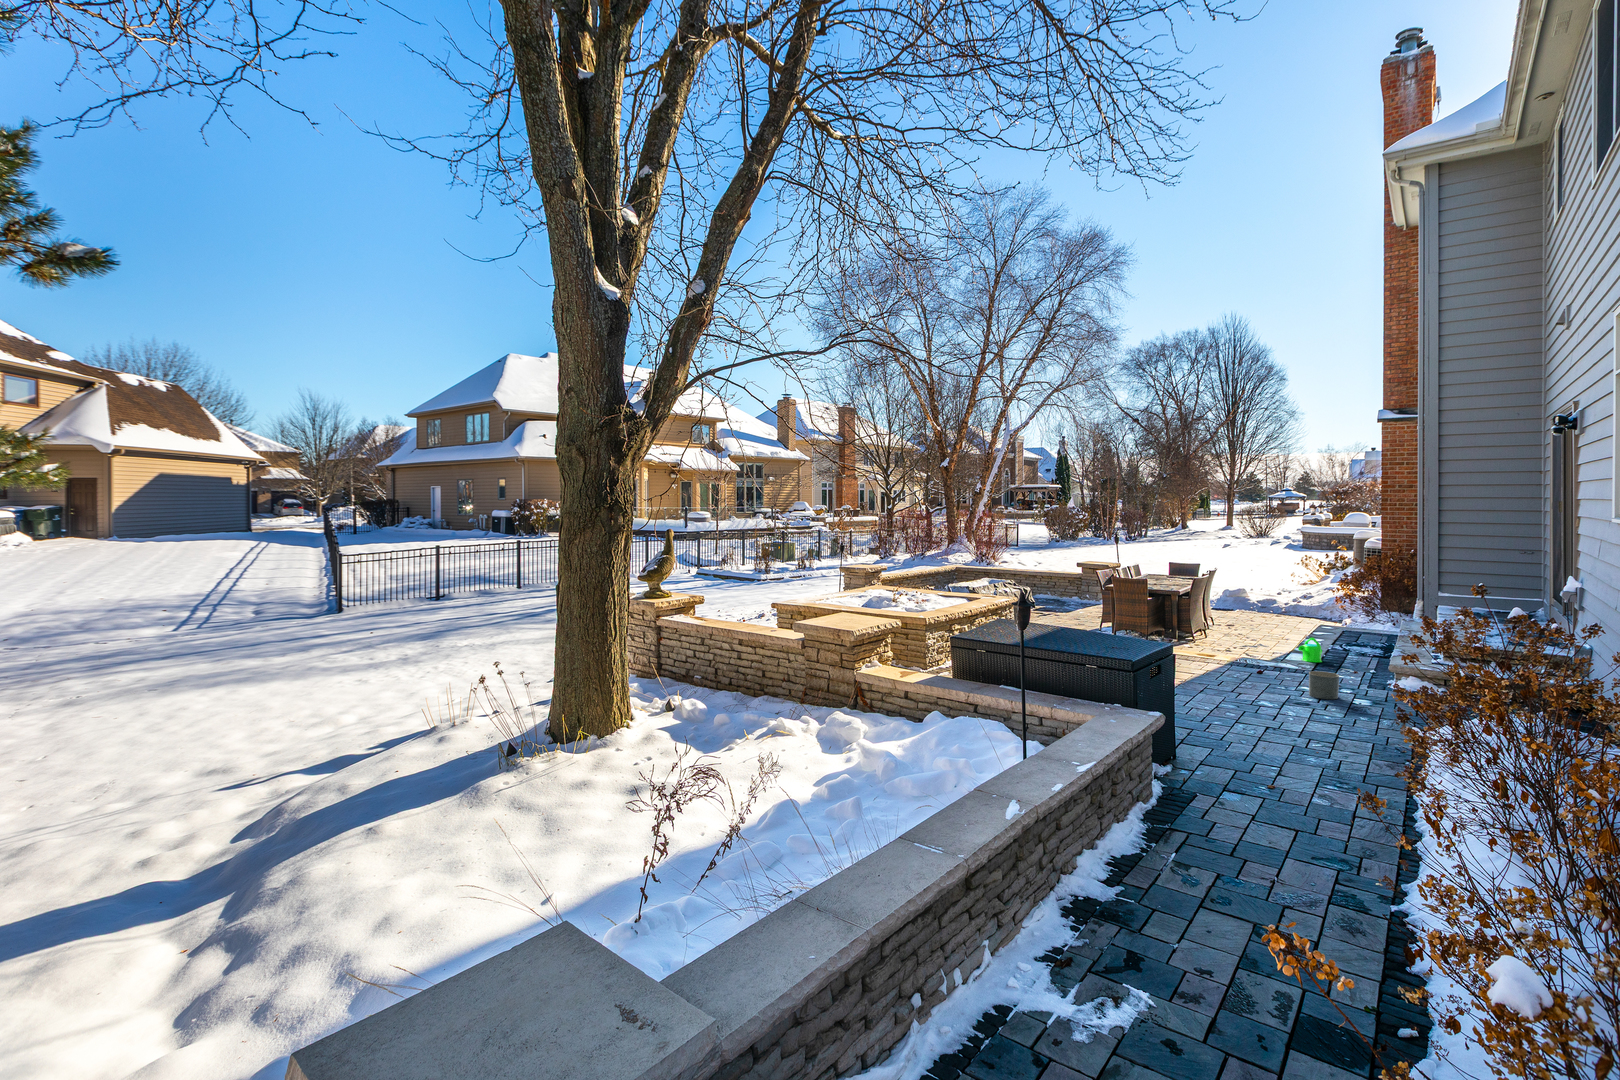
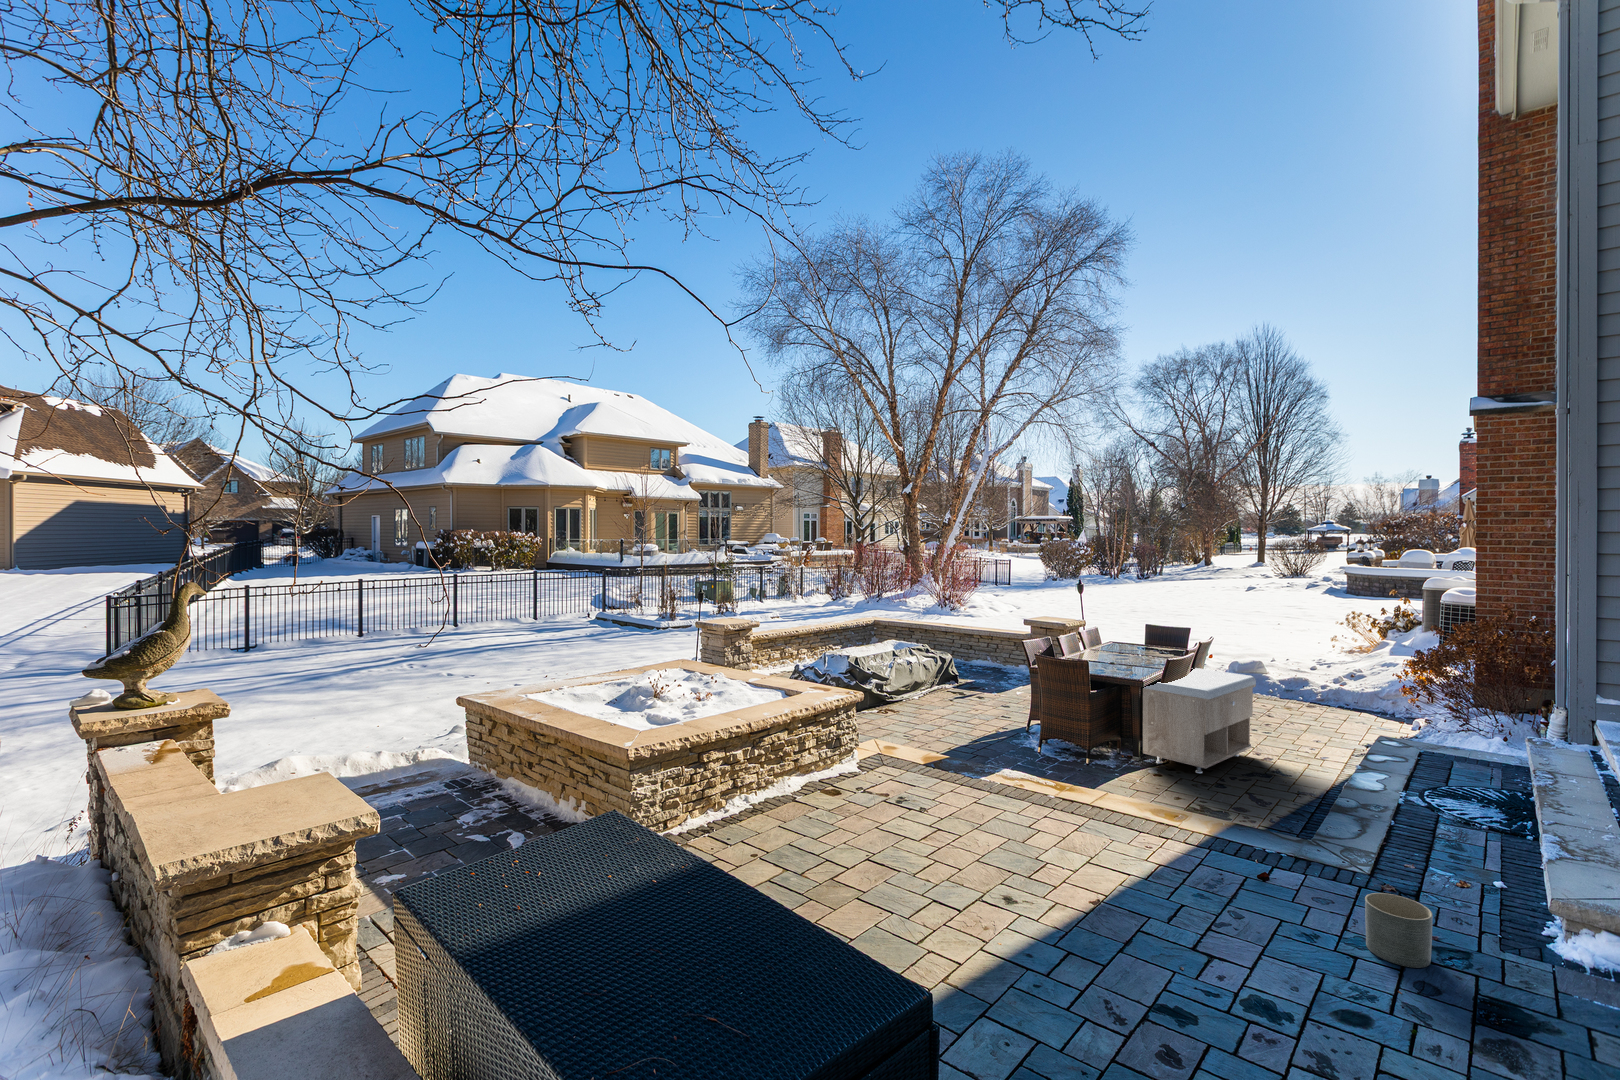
storage bench: none [1179,585,1247,644] -> present [1143,668,1256,774]
watering can: present [1298,638,1322,662] -> none [1342,782,1388,830]

